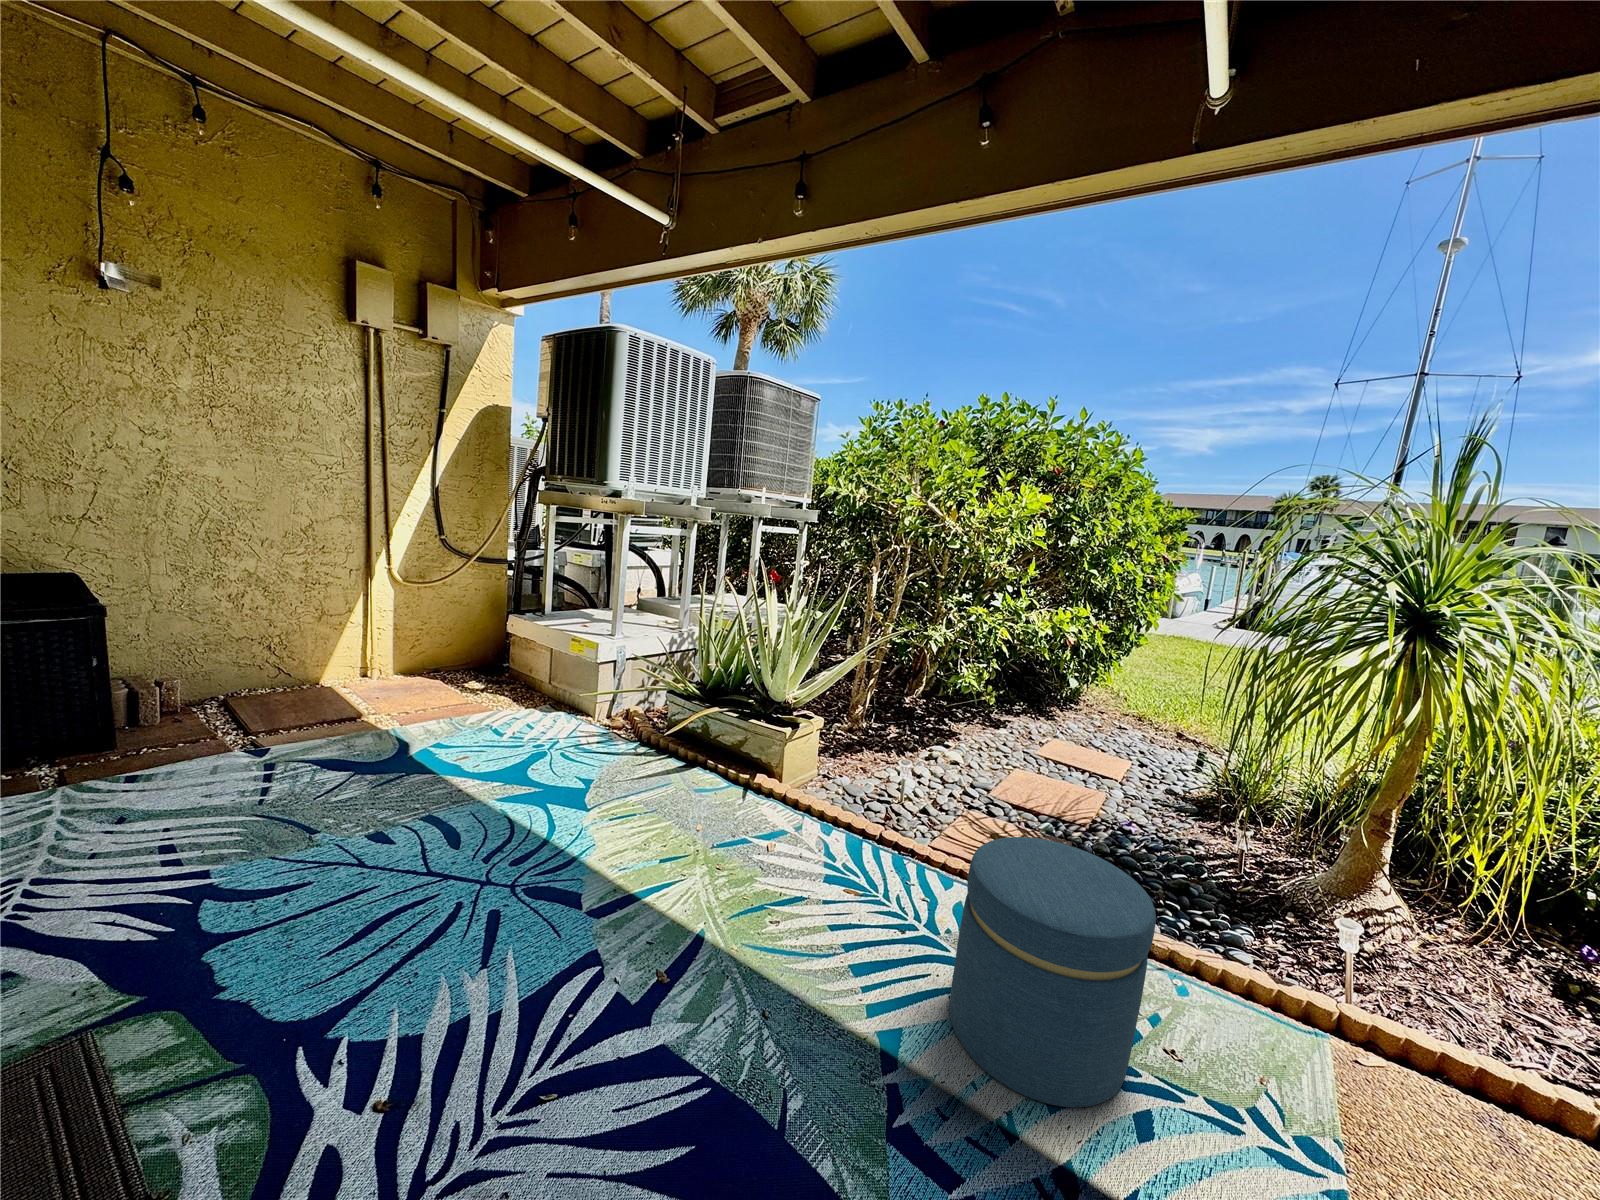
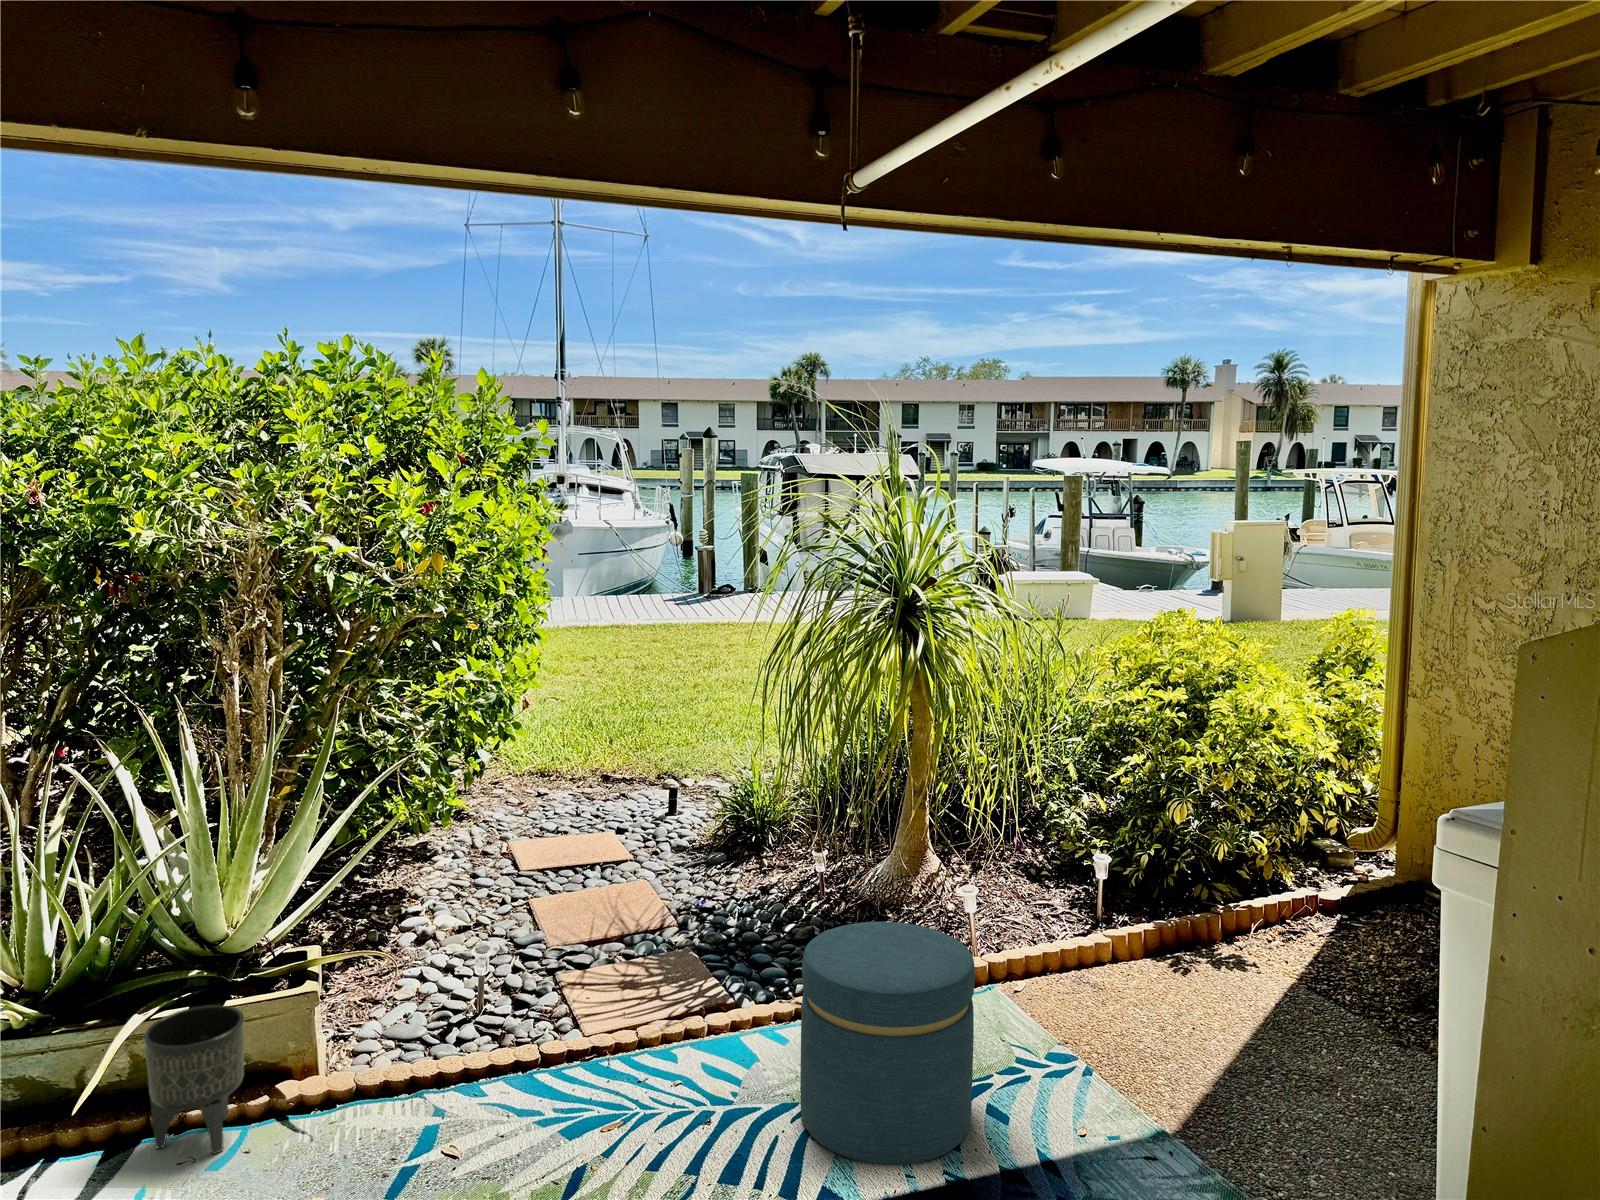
planter: none [690,710,738,786] -> present [144,1005,244,1154]

